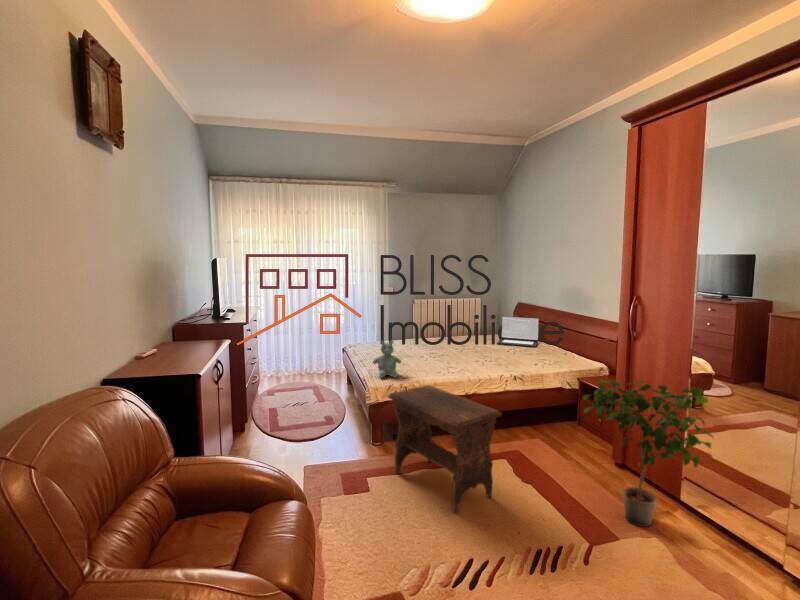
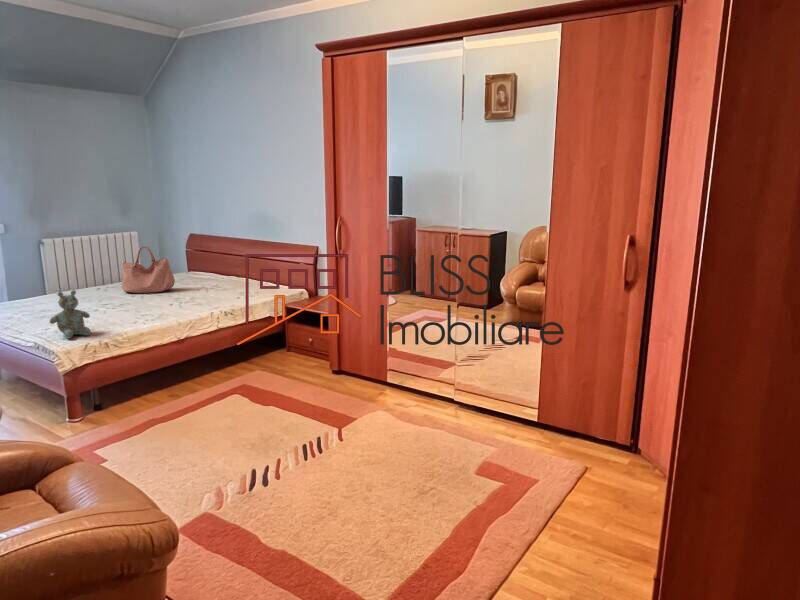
handbag: none [449,309,489,348] -> present [122,246,175,293]
laptop: present [497,316,539,347] -> none [181,251,226,285]
potted plant: present [583,380,713,527] -> none [310,288,410,407]
footstool: present [388,385,502,514] -> none [104,332,246,447]

